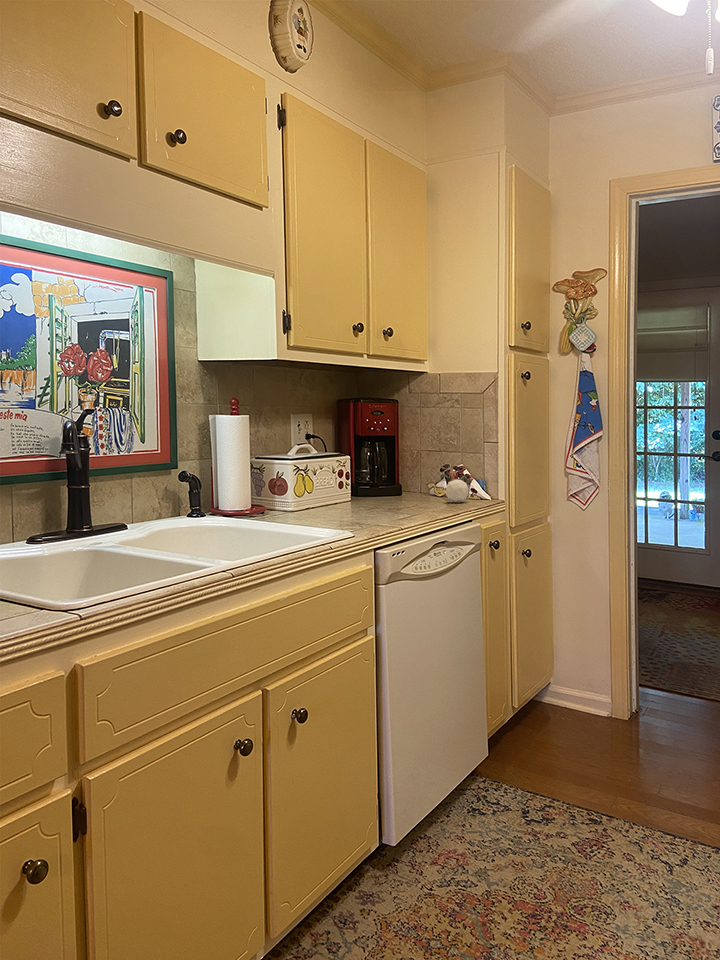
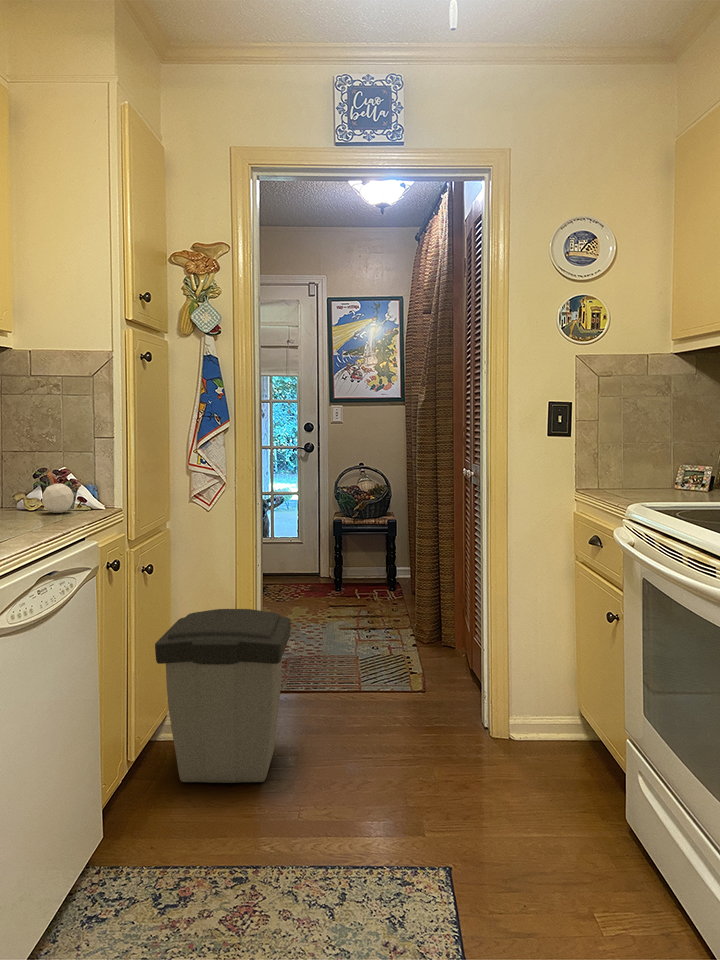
trash can: none [533,595,661,753] -> present [155,609,291,783]

